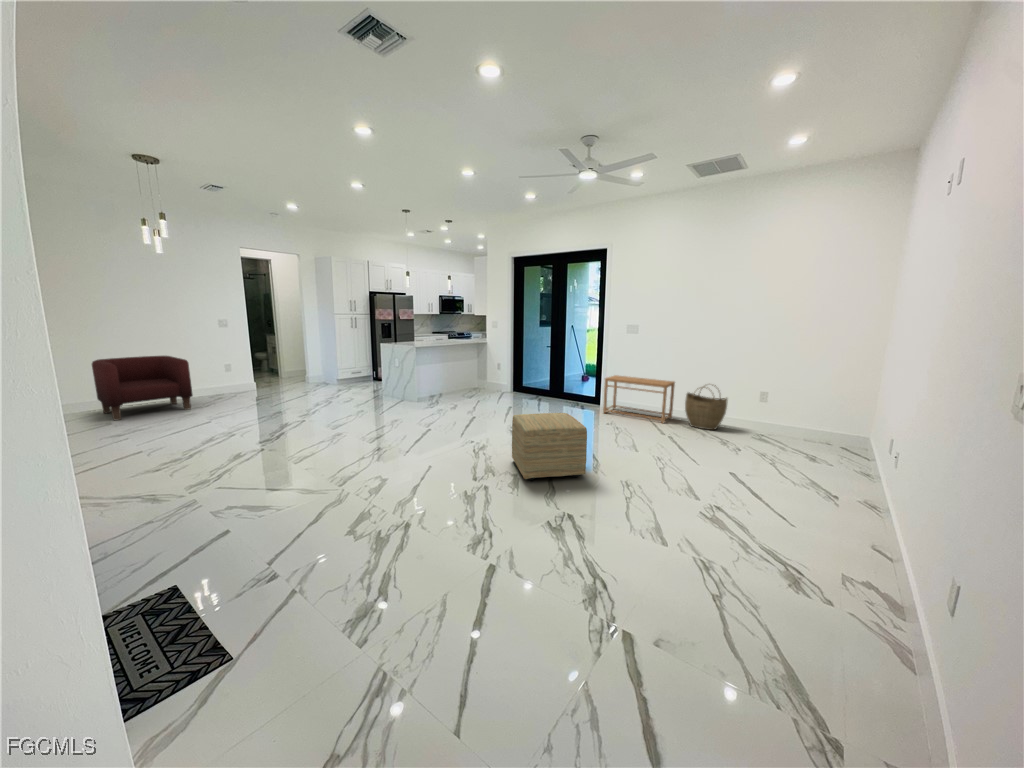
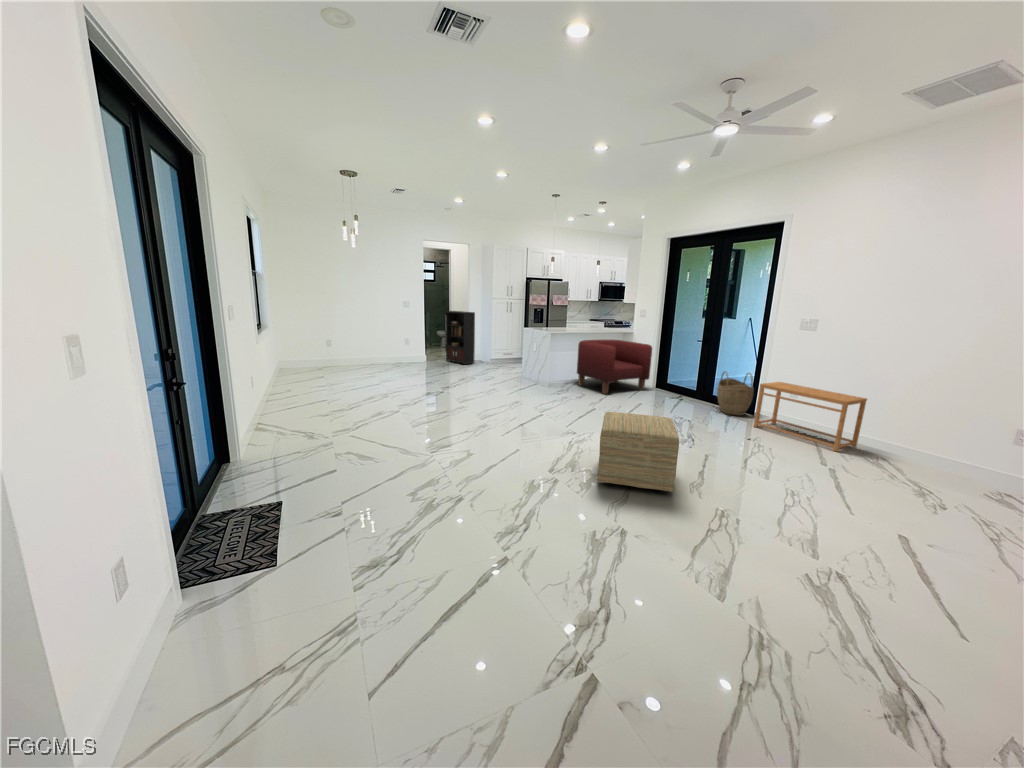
bookcase: none [278,329,336,388] -> present [446,311,475,364]
armchair: present [92,356,193,420] -> present [577,340,652,394]
woven basket: present [685,385,728,430] -> present [717,371,754,416]

